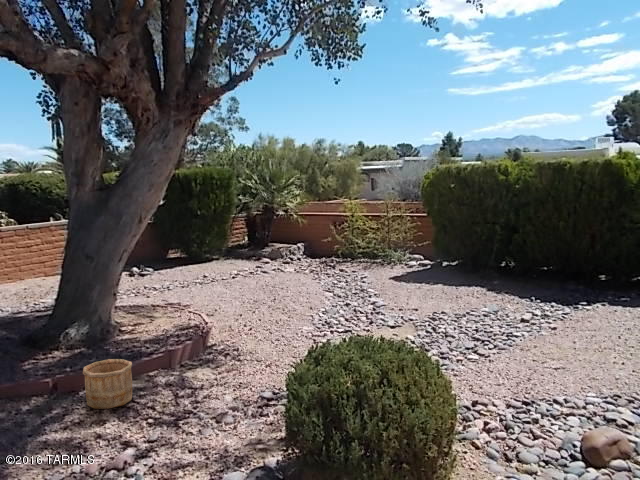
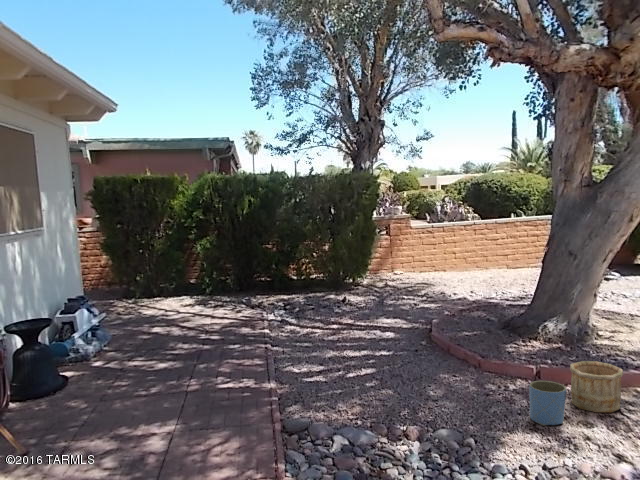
planter: none [37,389,75,436] -> present [529,381,566,426]

